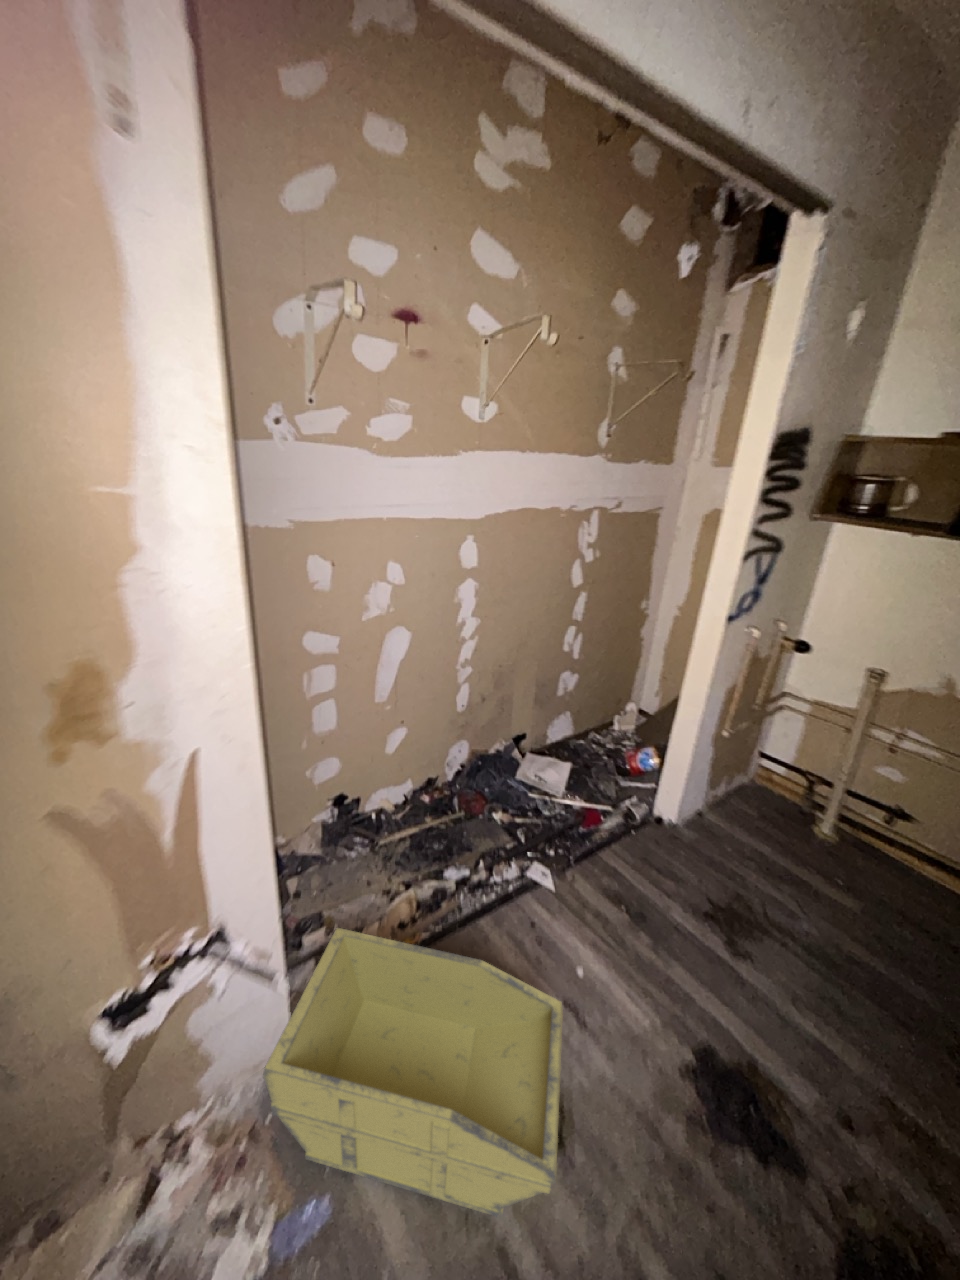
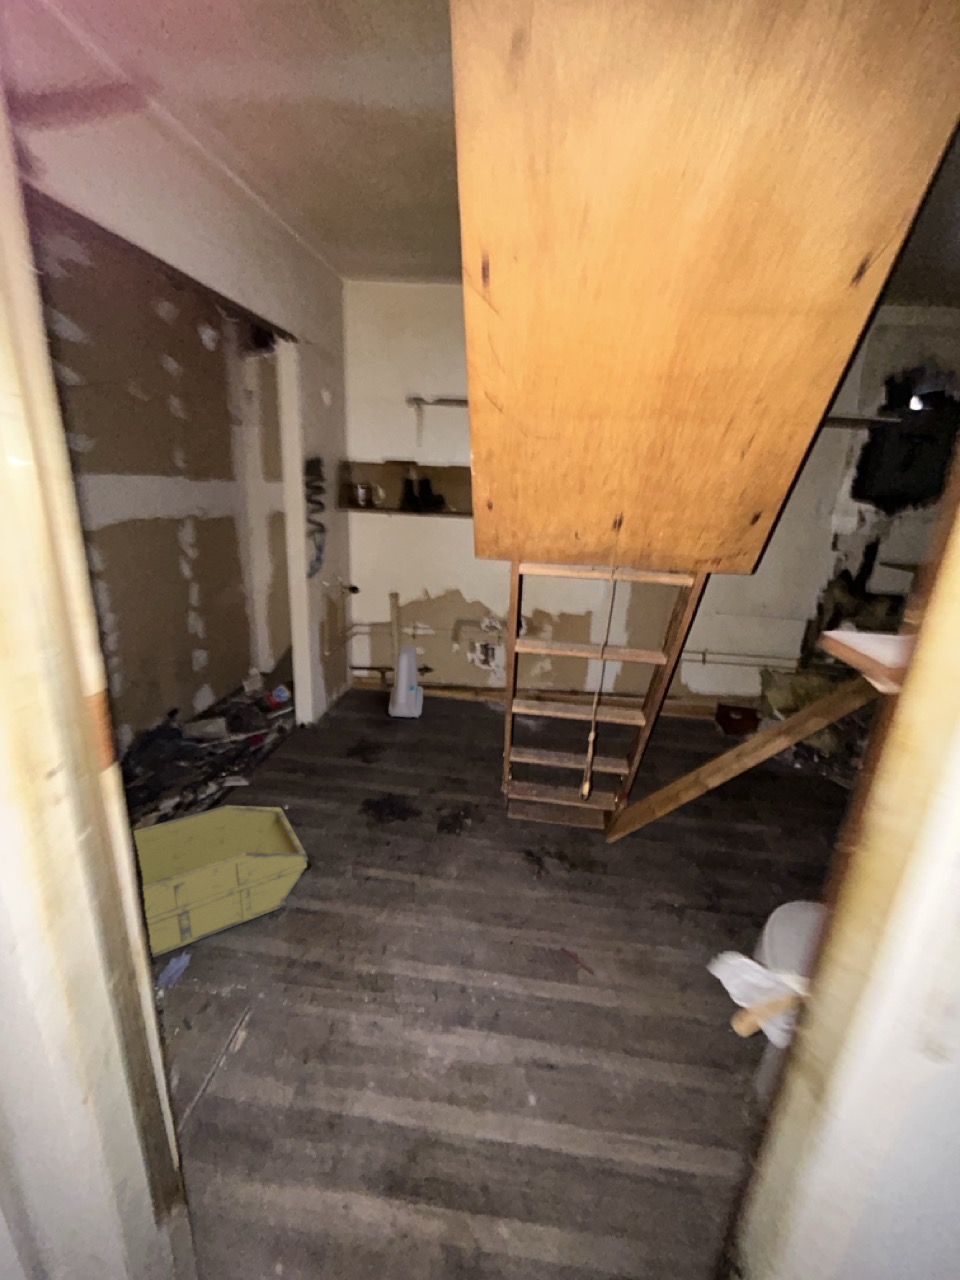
vacuum cleaner: none [804,757,892,906] -> present [389,644,423,717]

